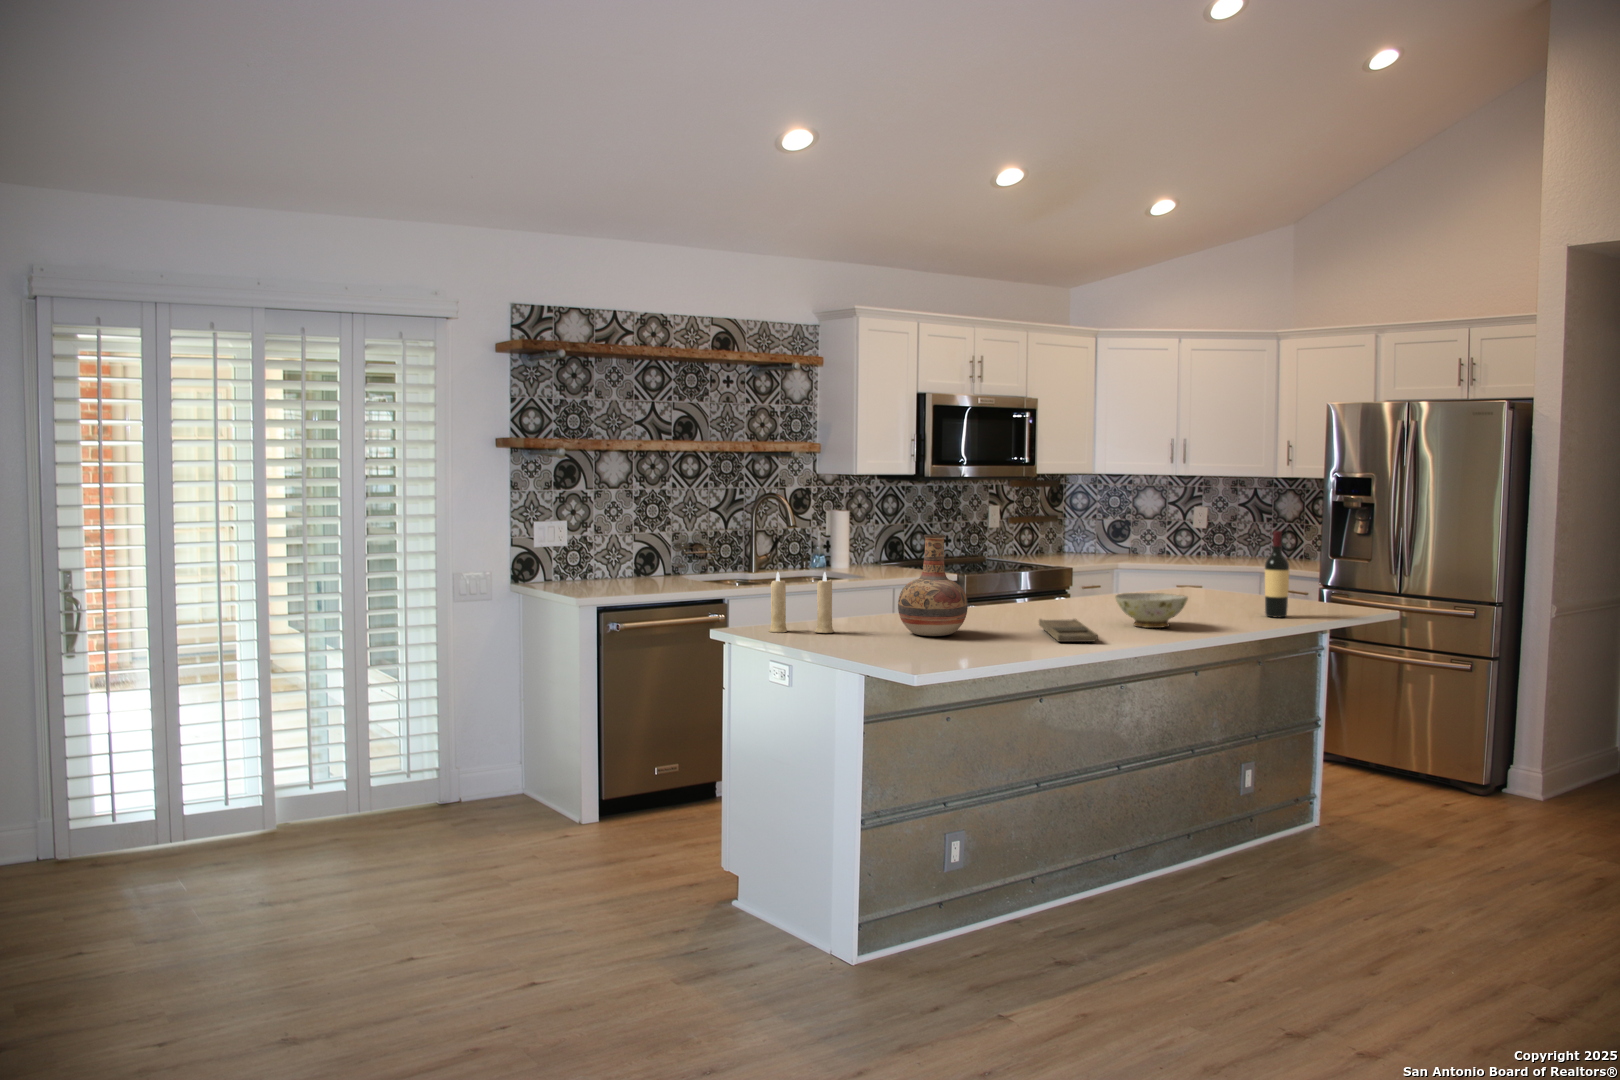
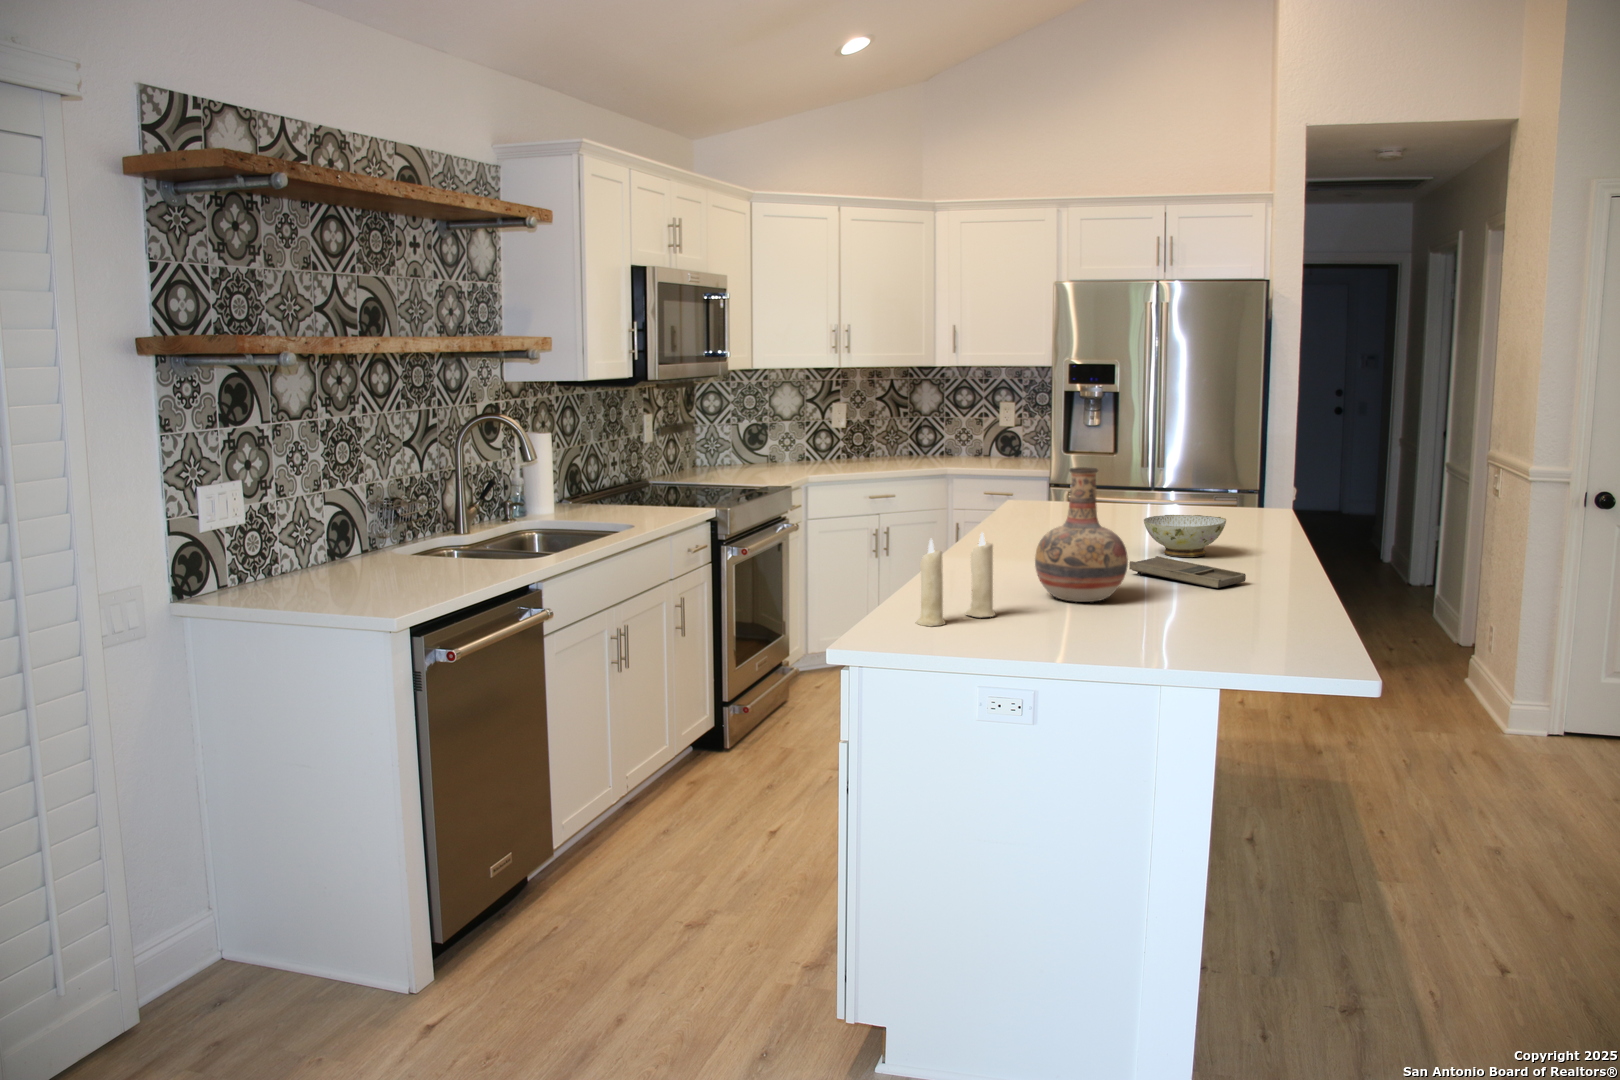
wine bottle: present [1265,531,1289,617] -> none [1196,434,1222,529]

